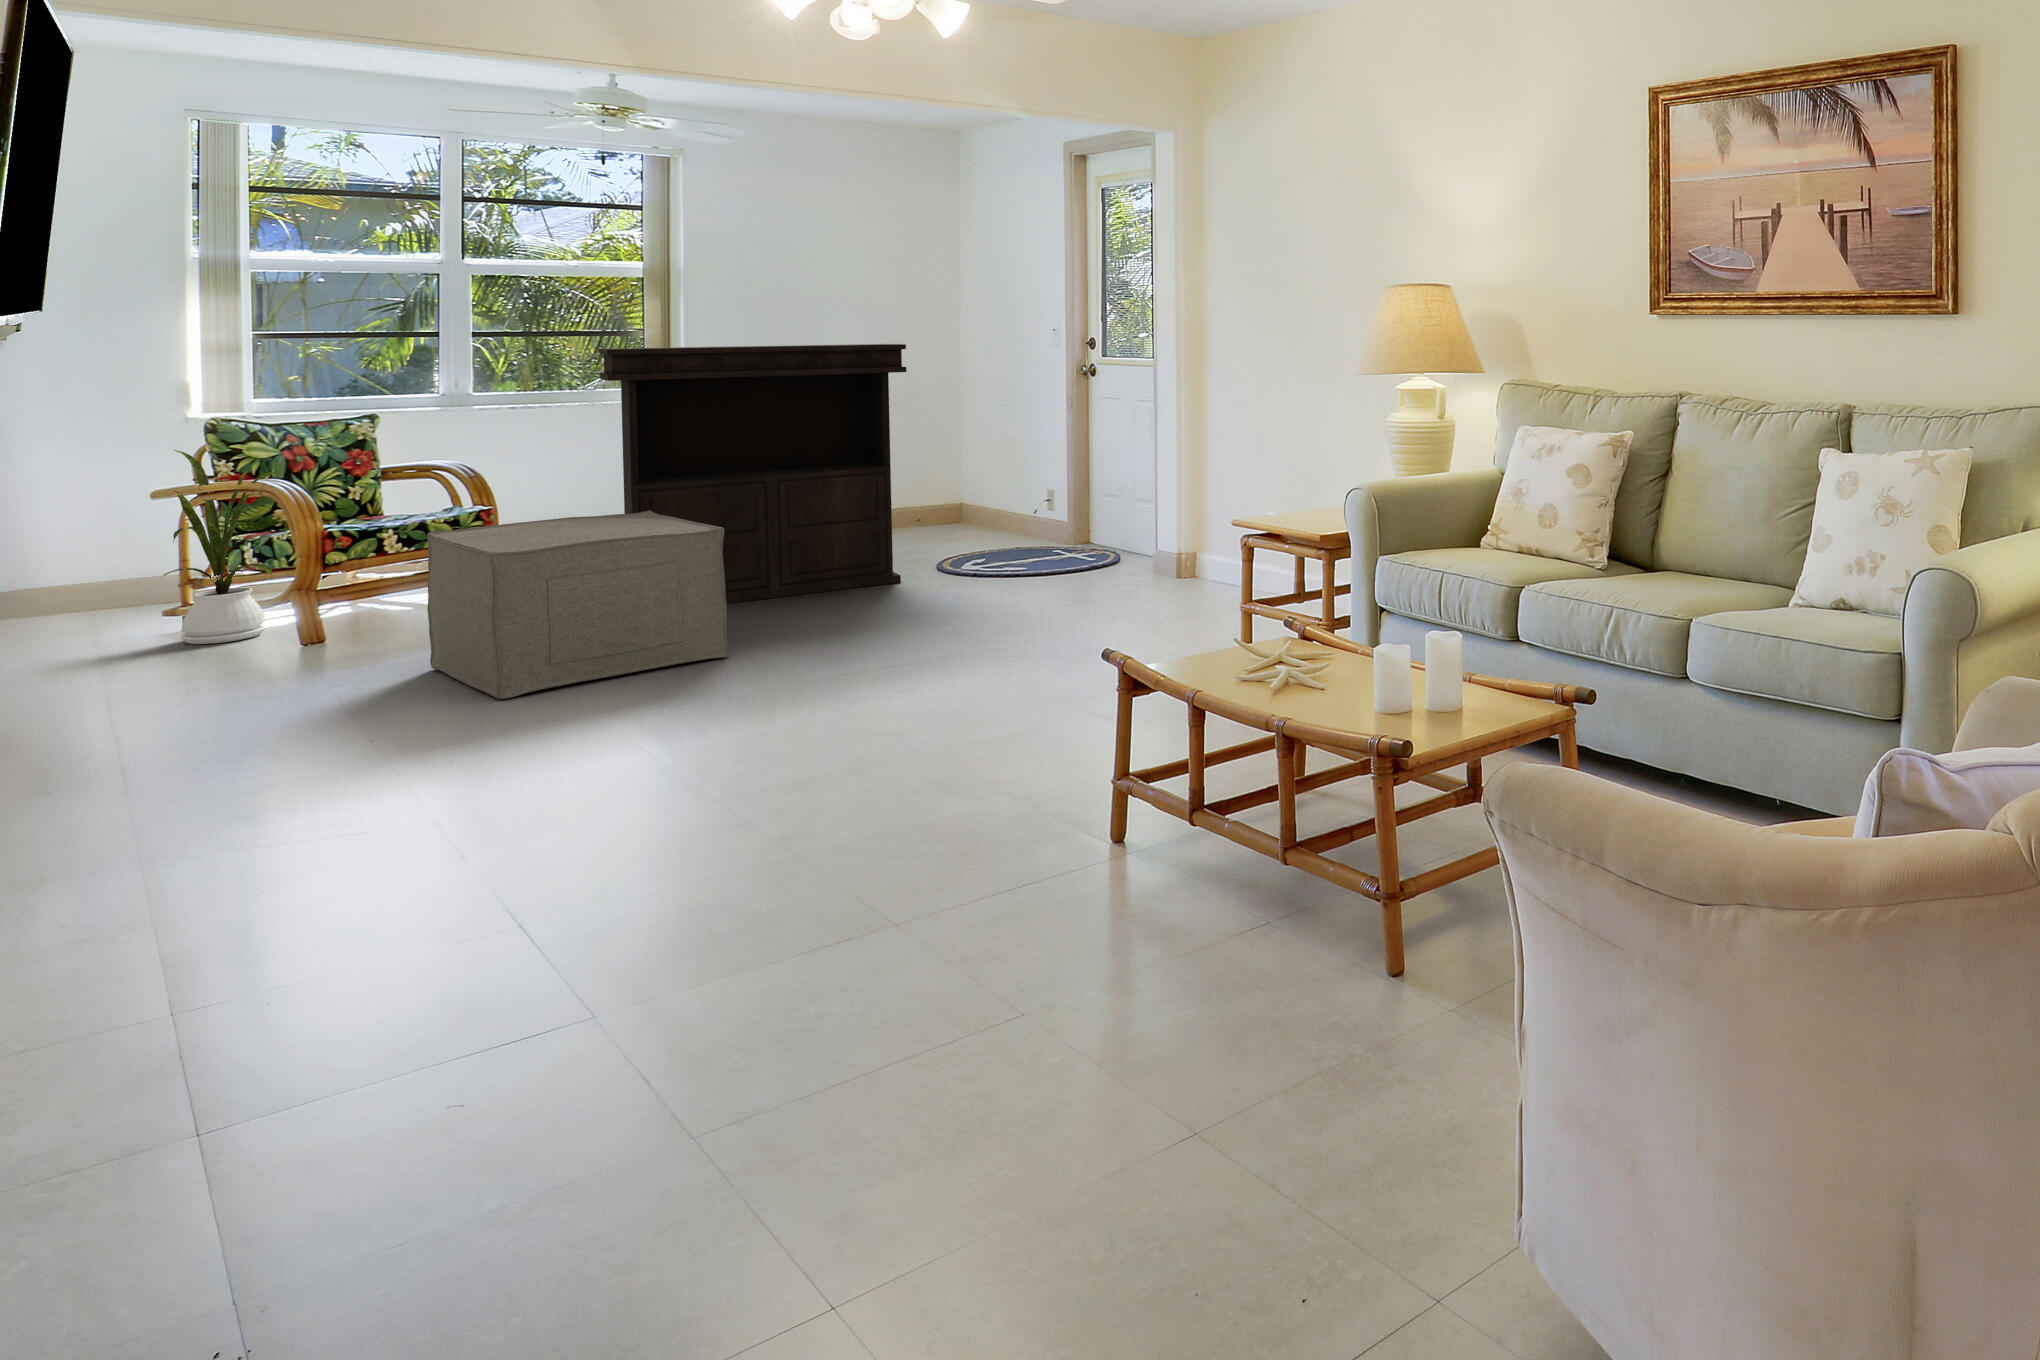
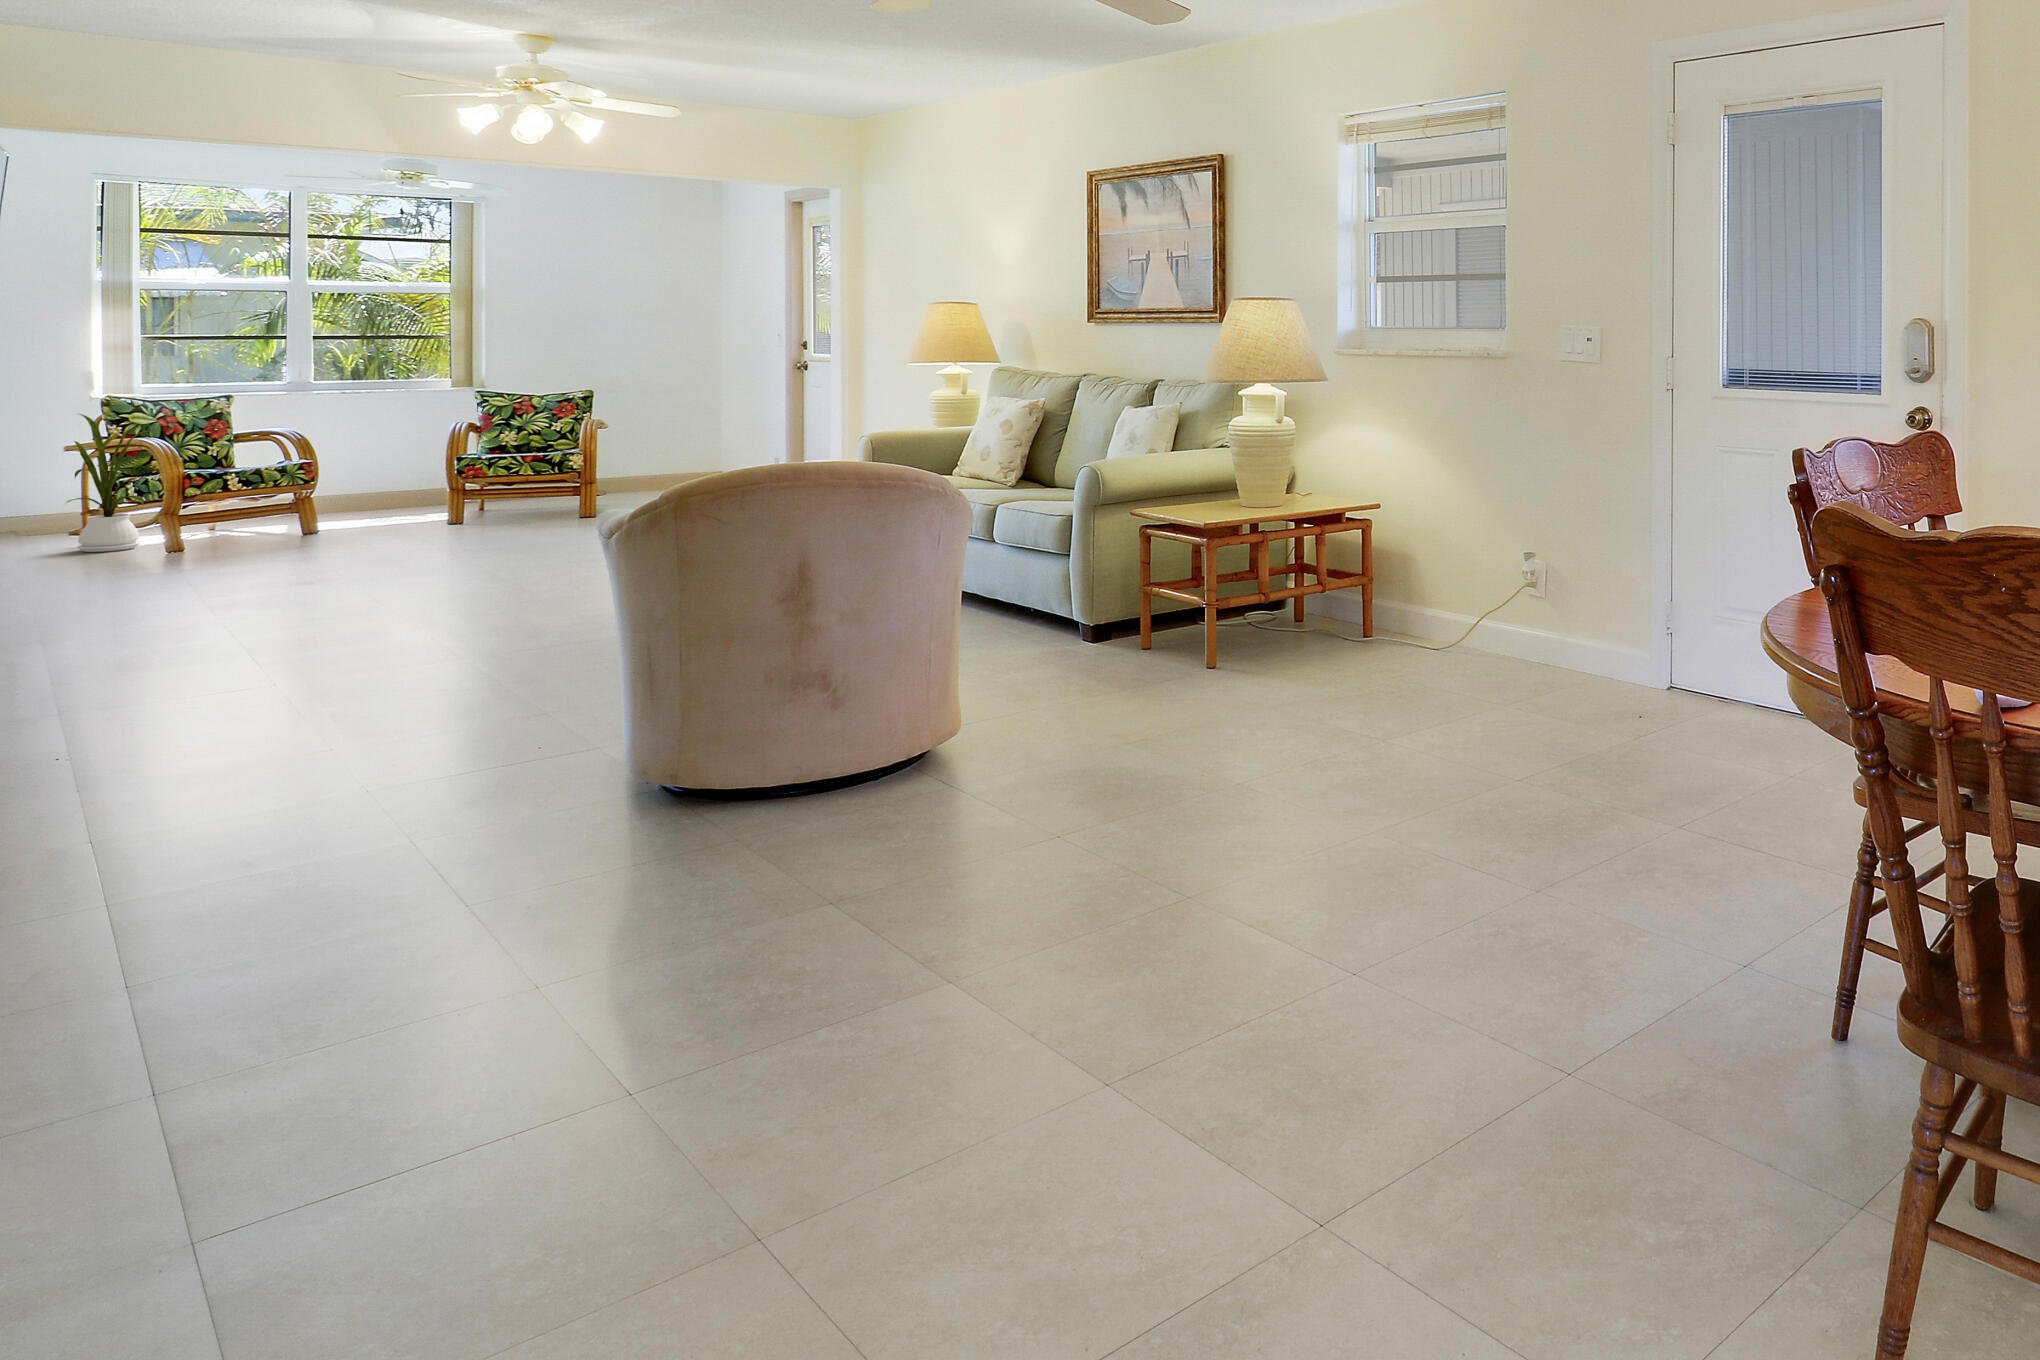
console table: present [599,344,906,603] -> none [392,344,634,542]
ottoman: present [427,510,729,699] -> none [242,462,454,580]

